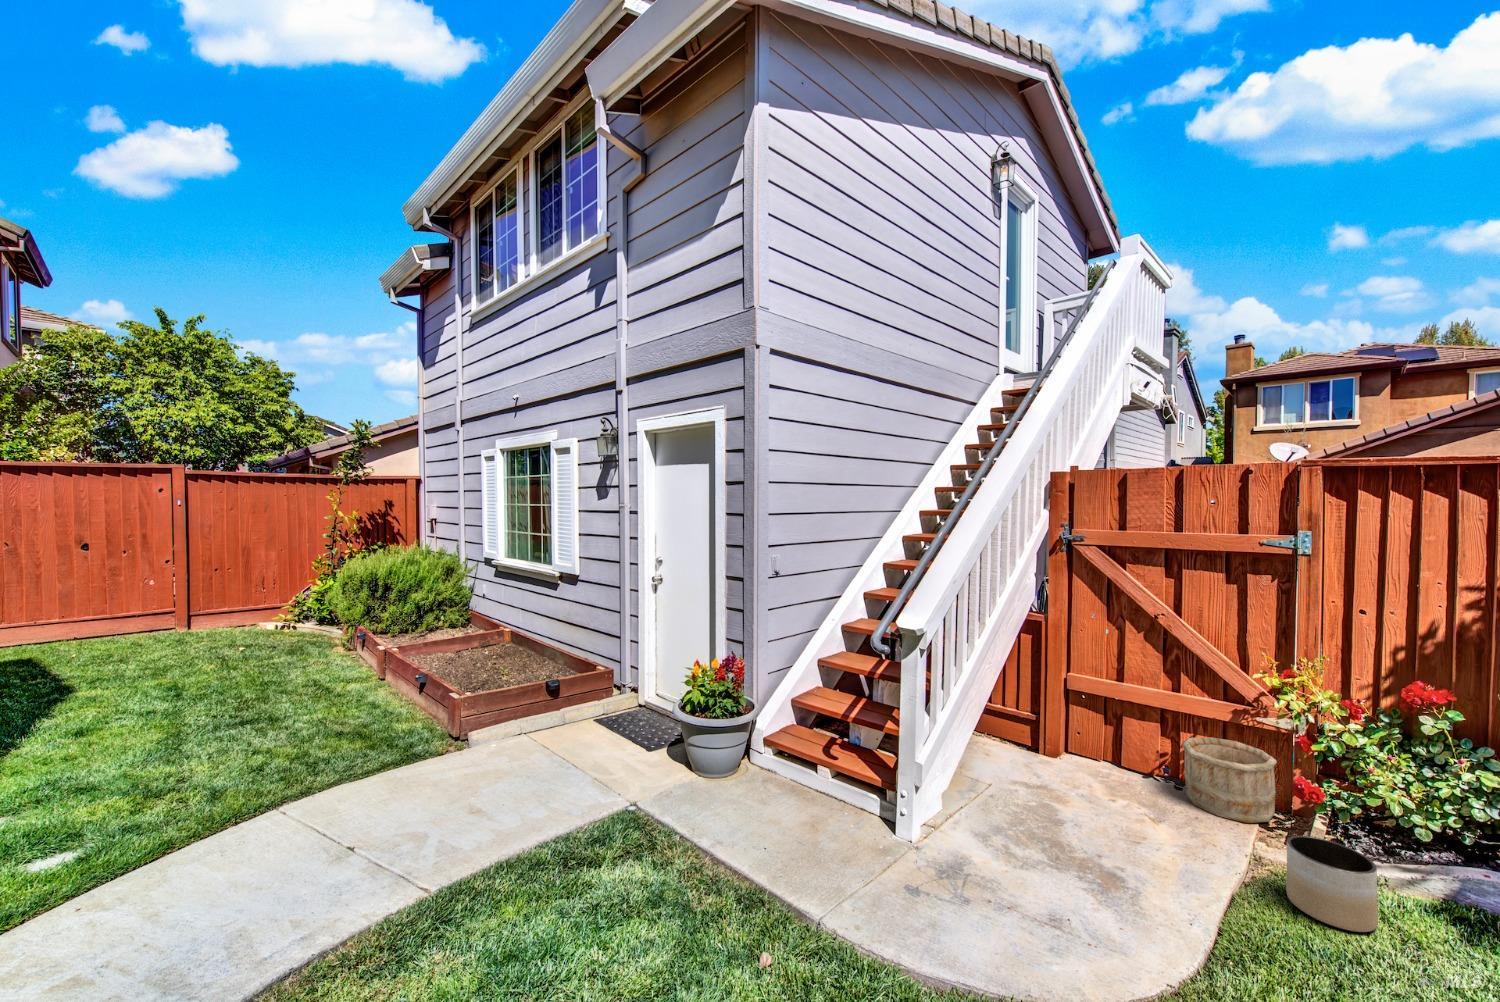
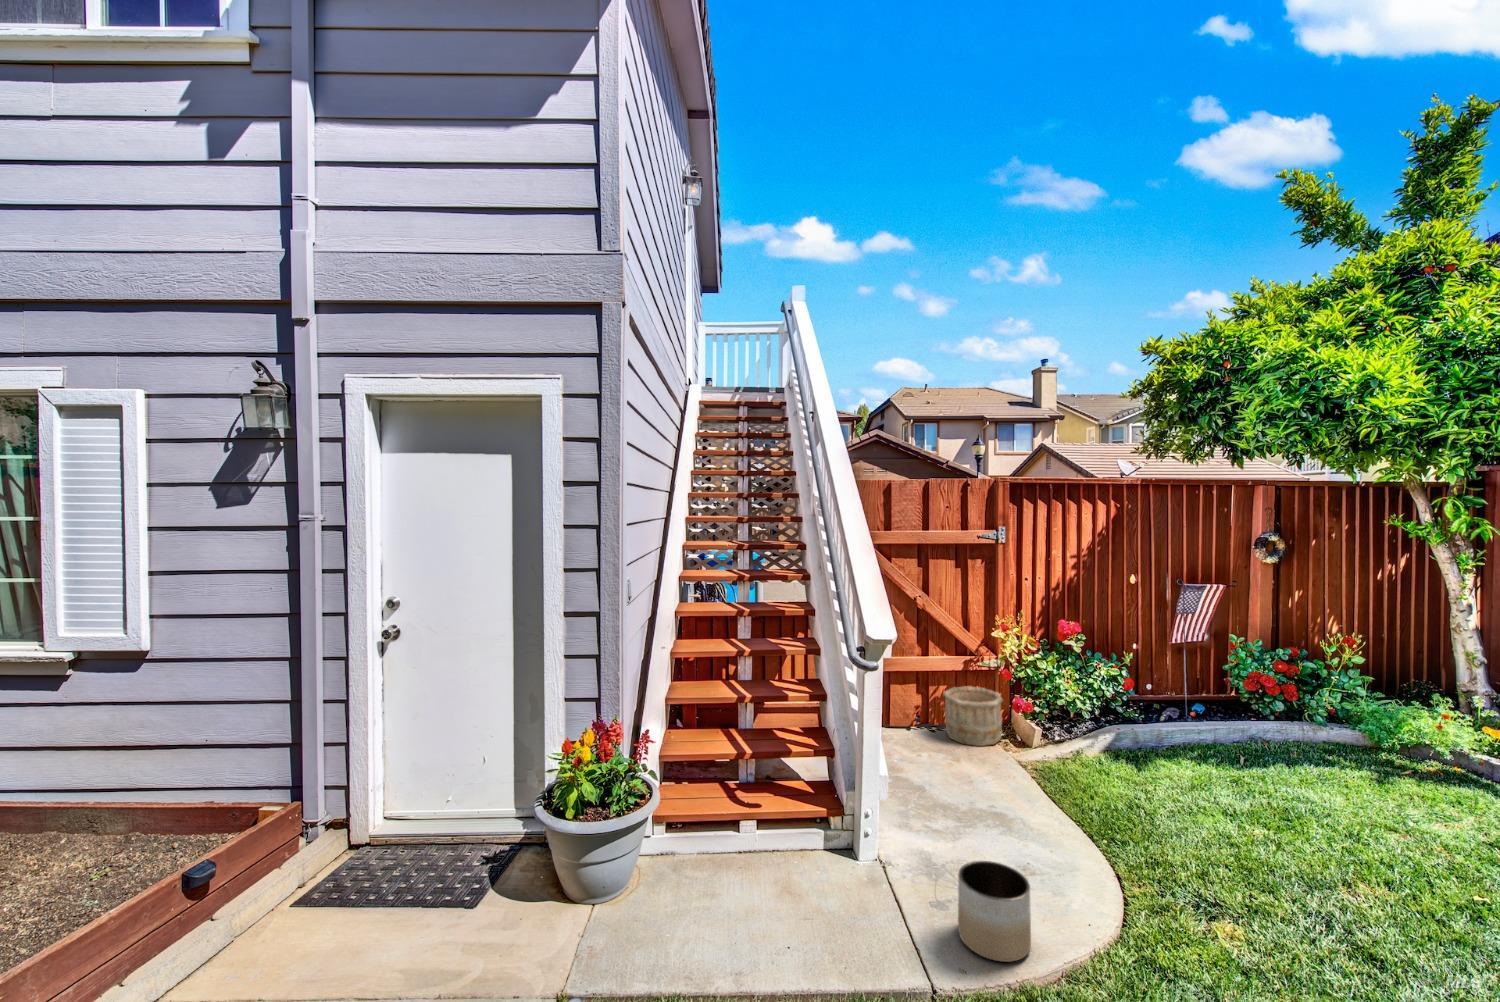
planter: present [1286,836,1378,932] -> present [958,861,1031,962]

